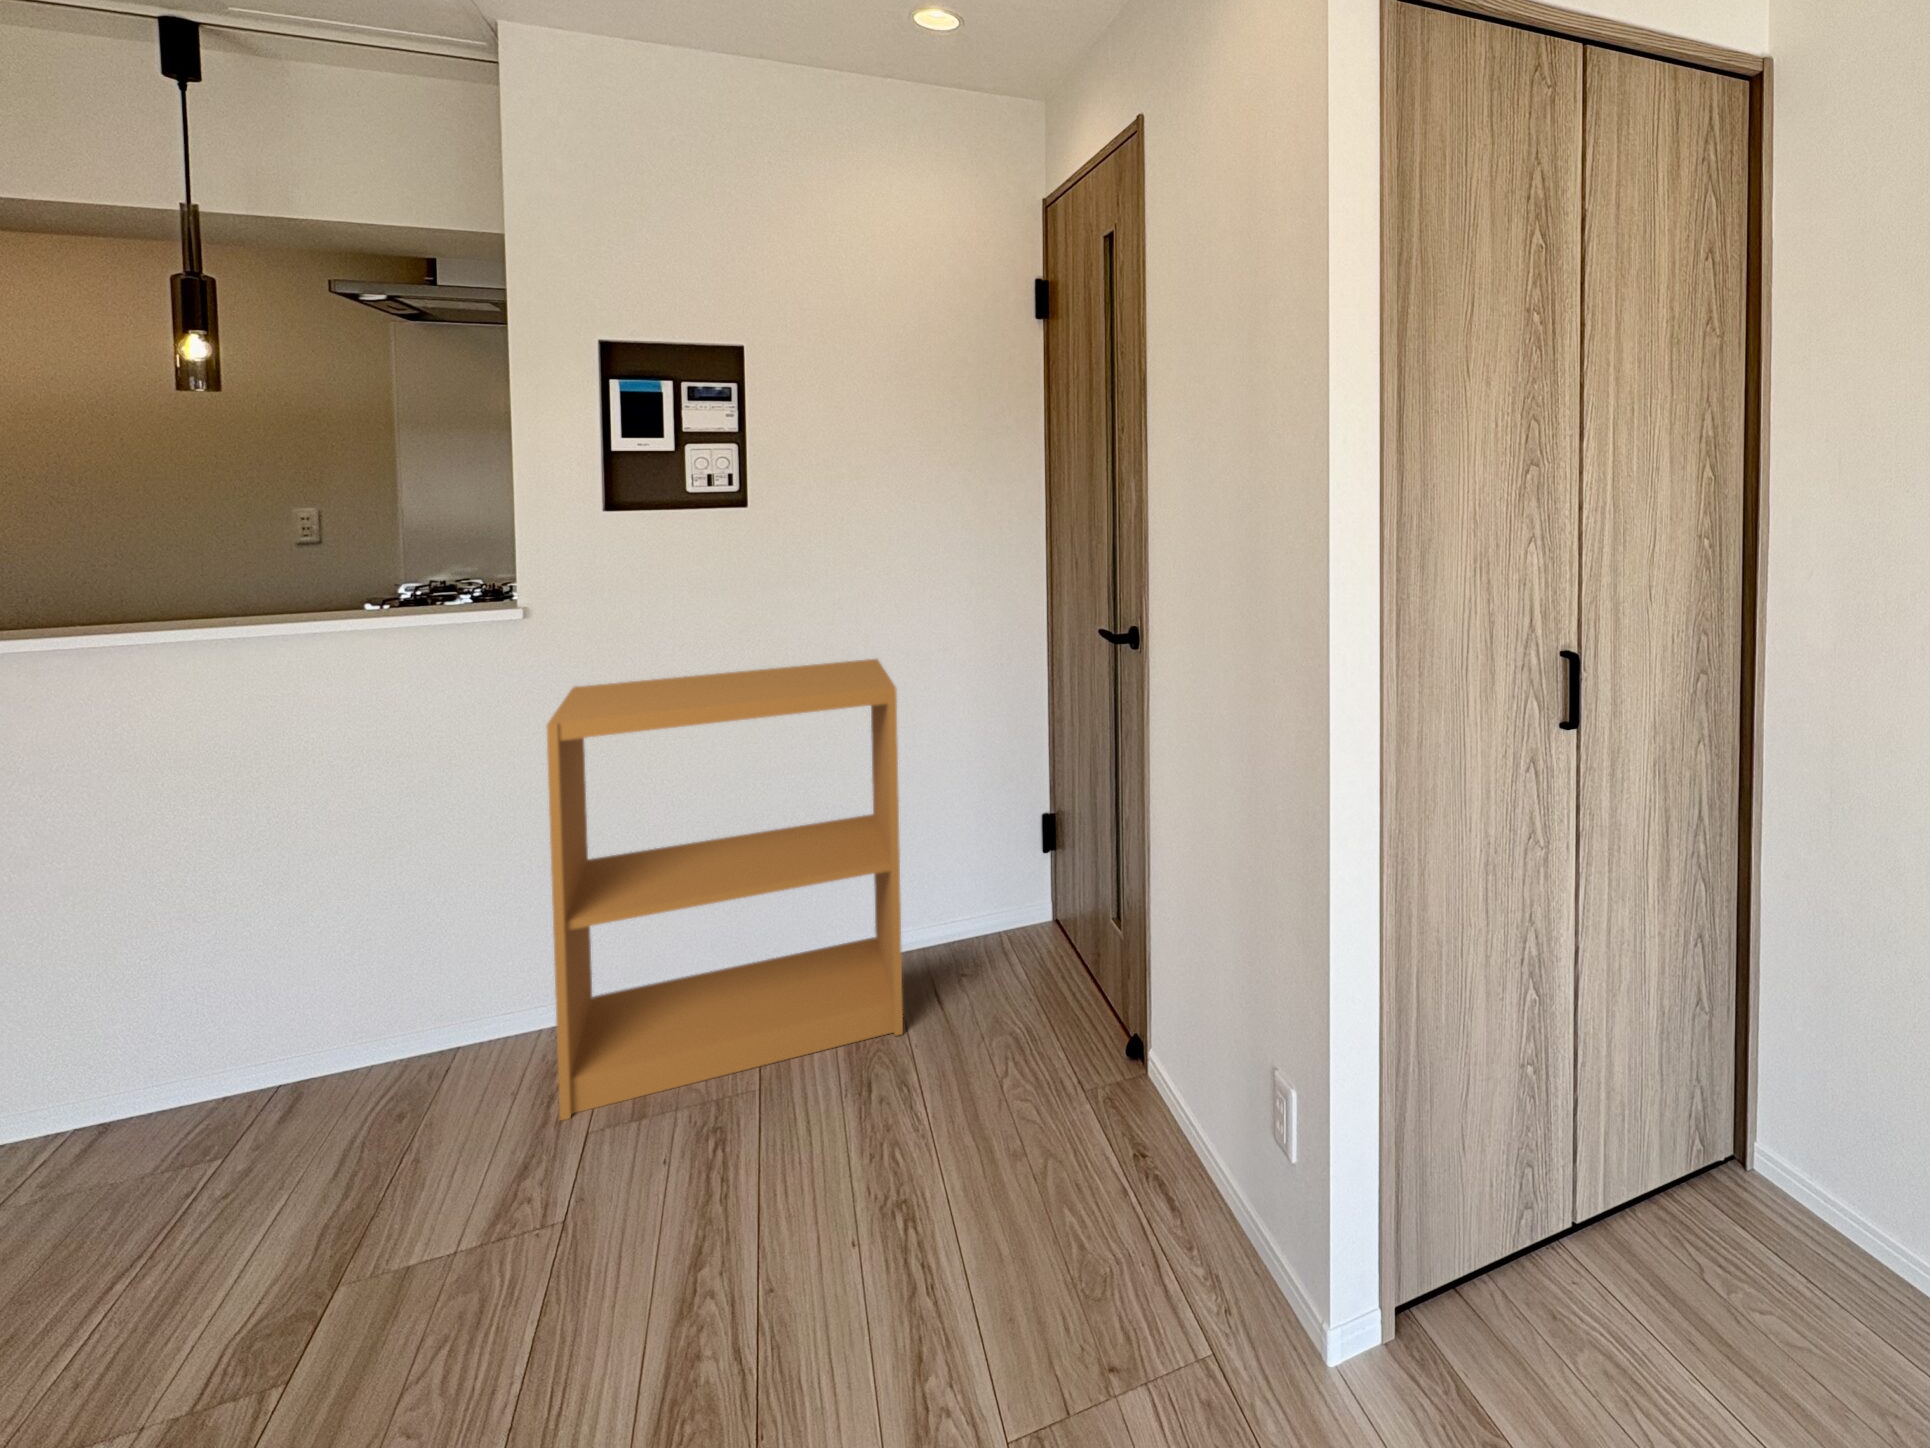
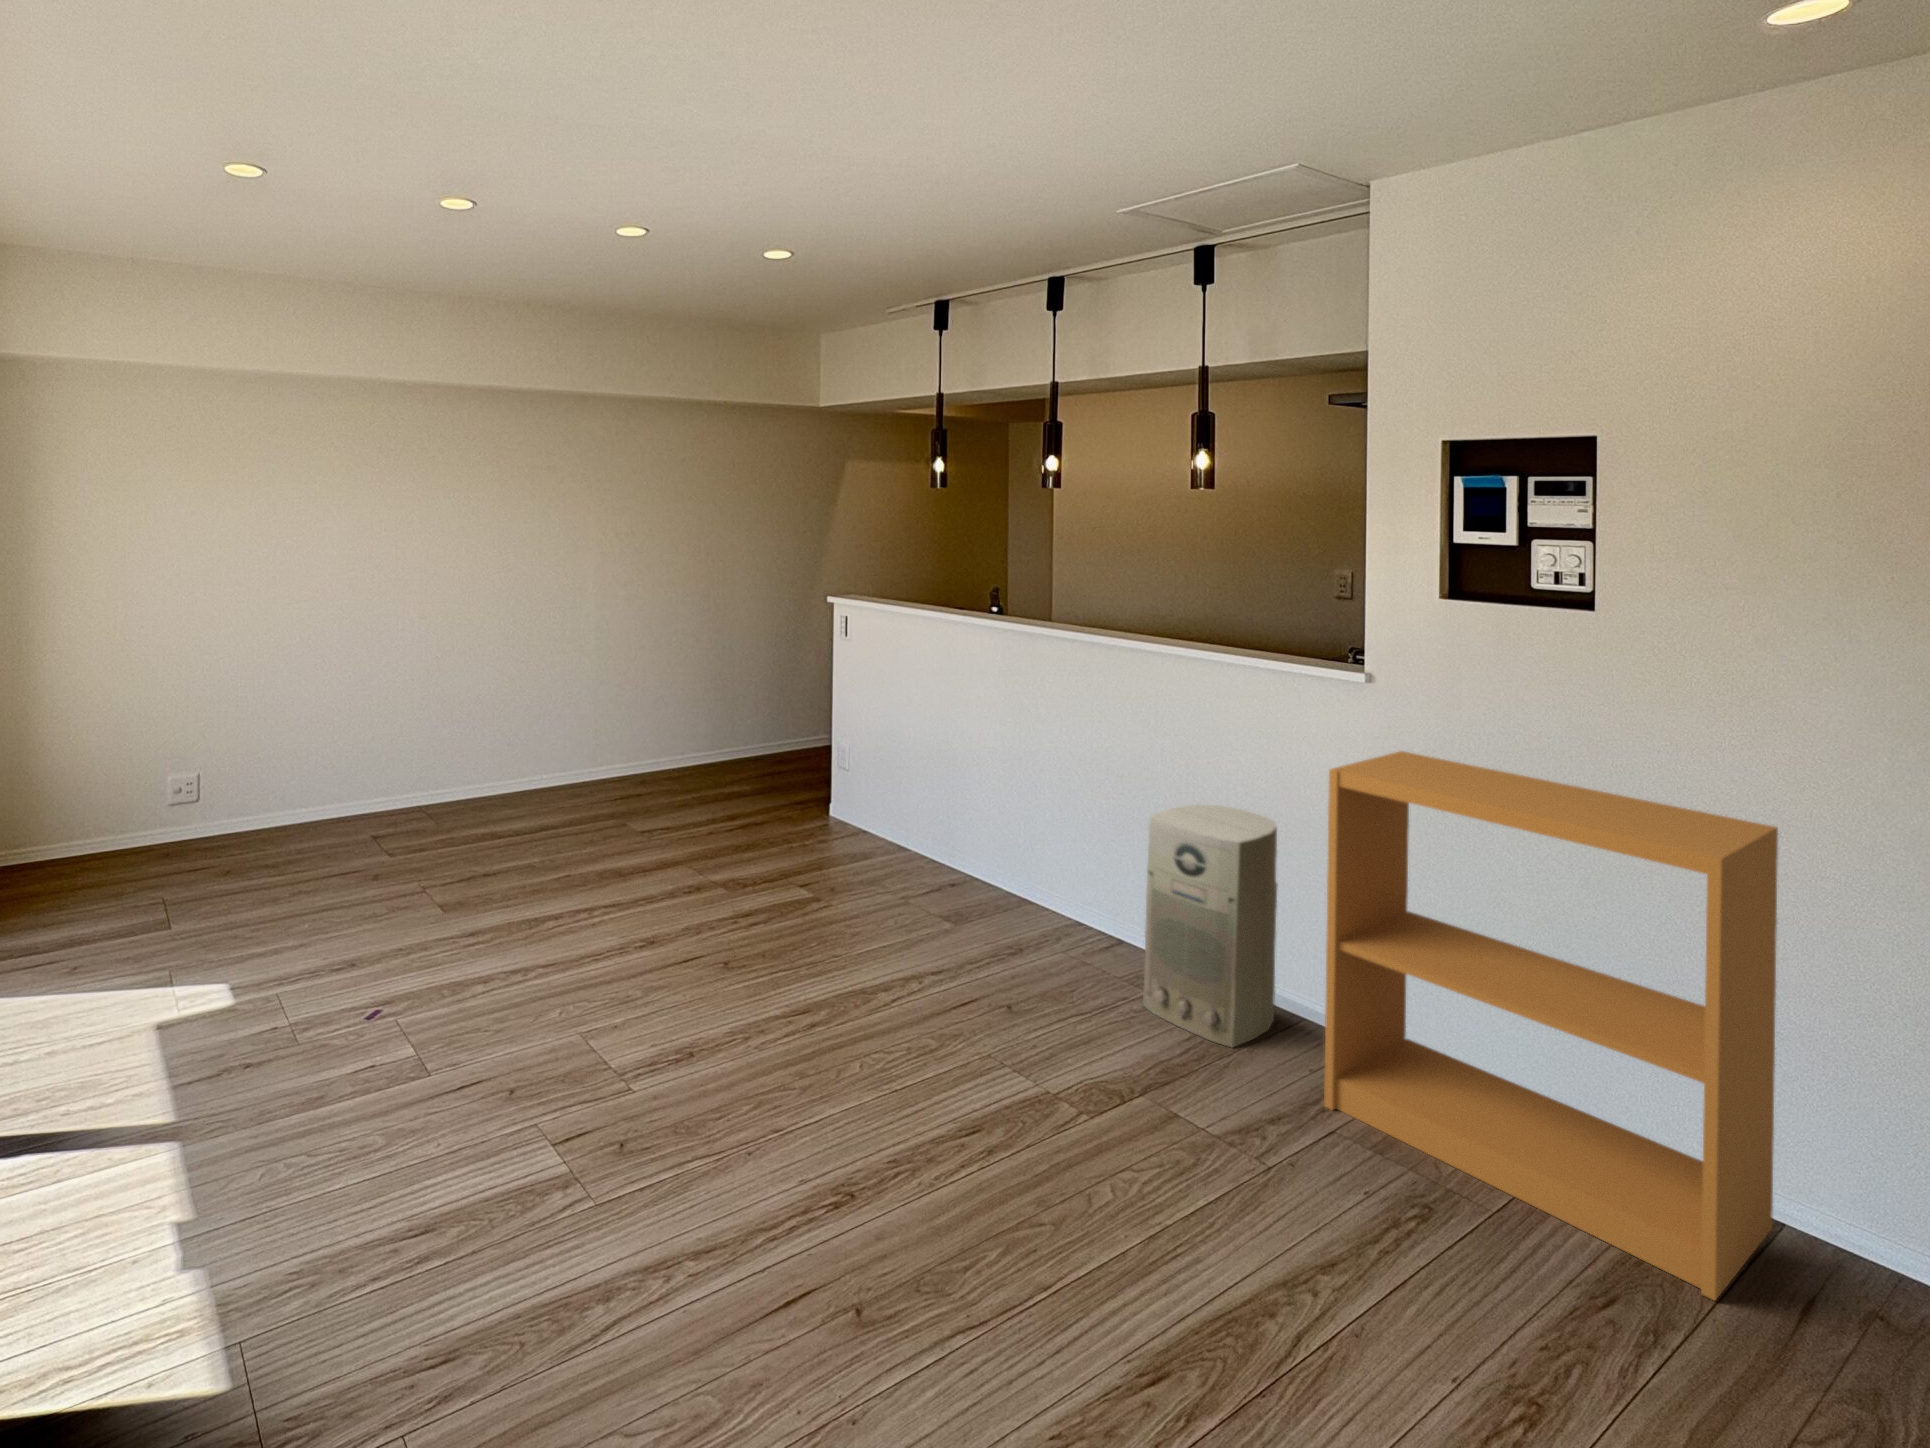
air purifier: none [227,826,433,1188] -> present [1143,805,1277,1047]

